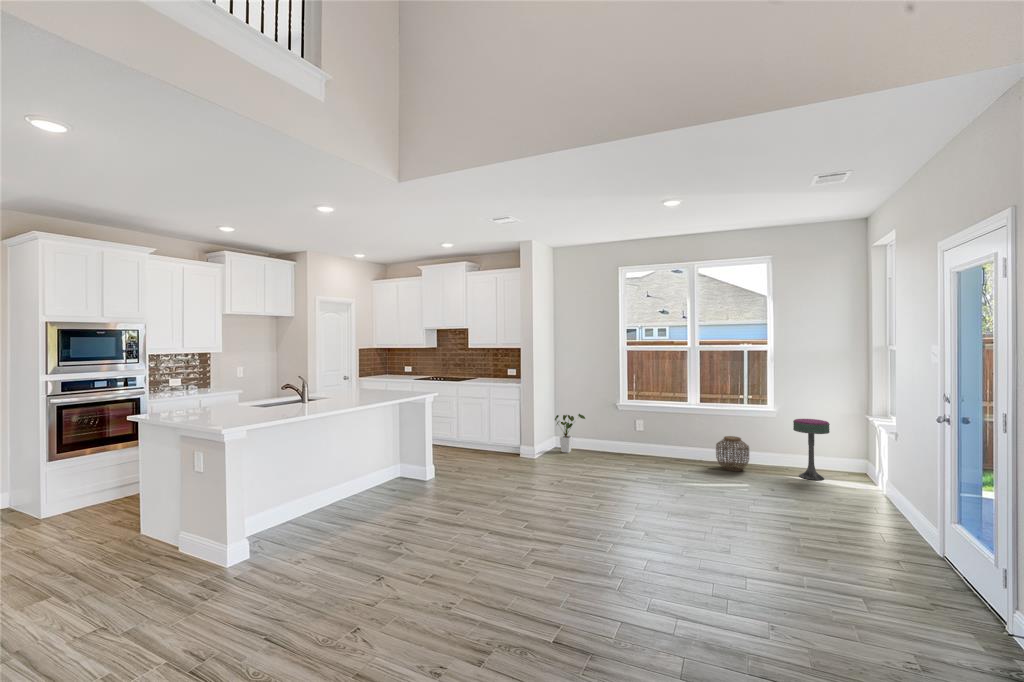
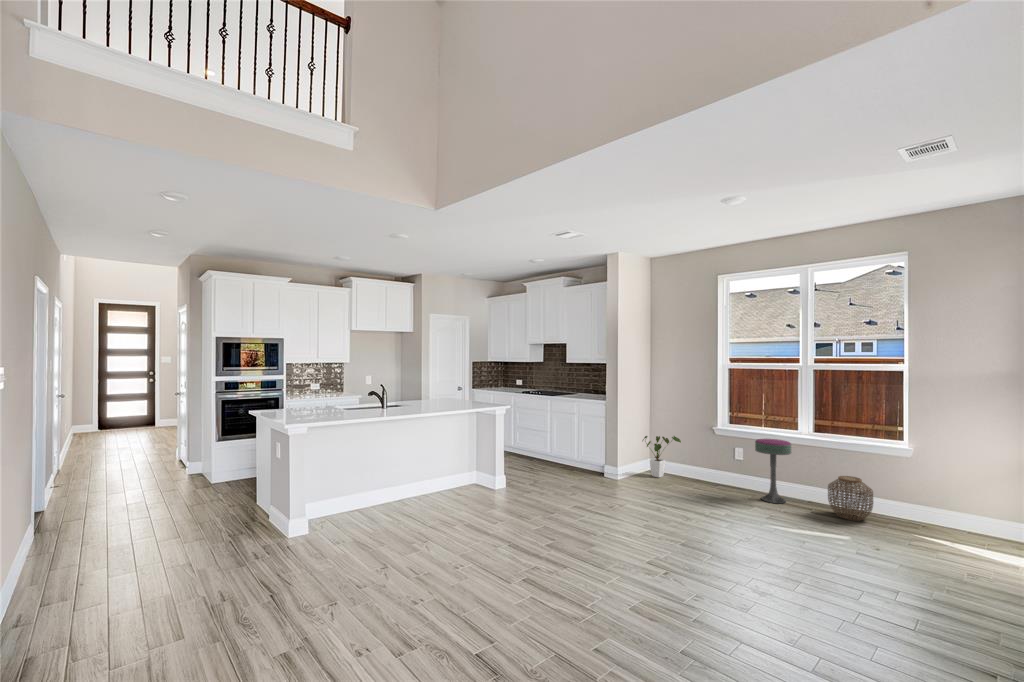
bar stool: present [793,419,830,480] -> present [755,439,791,503]

